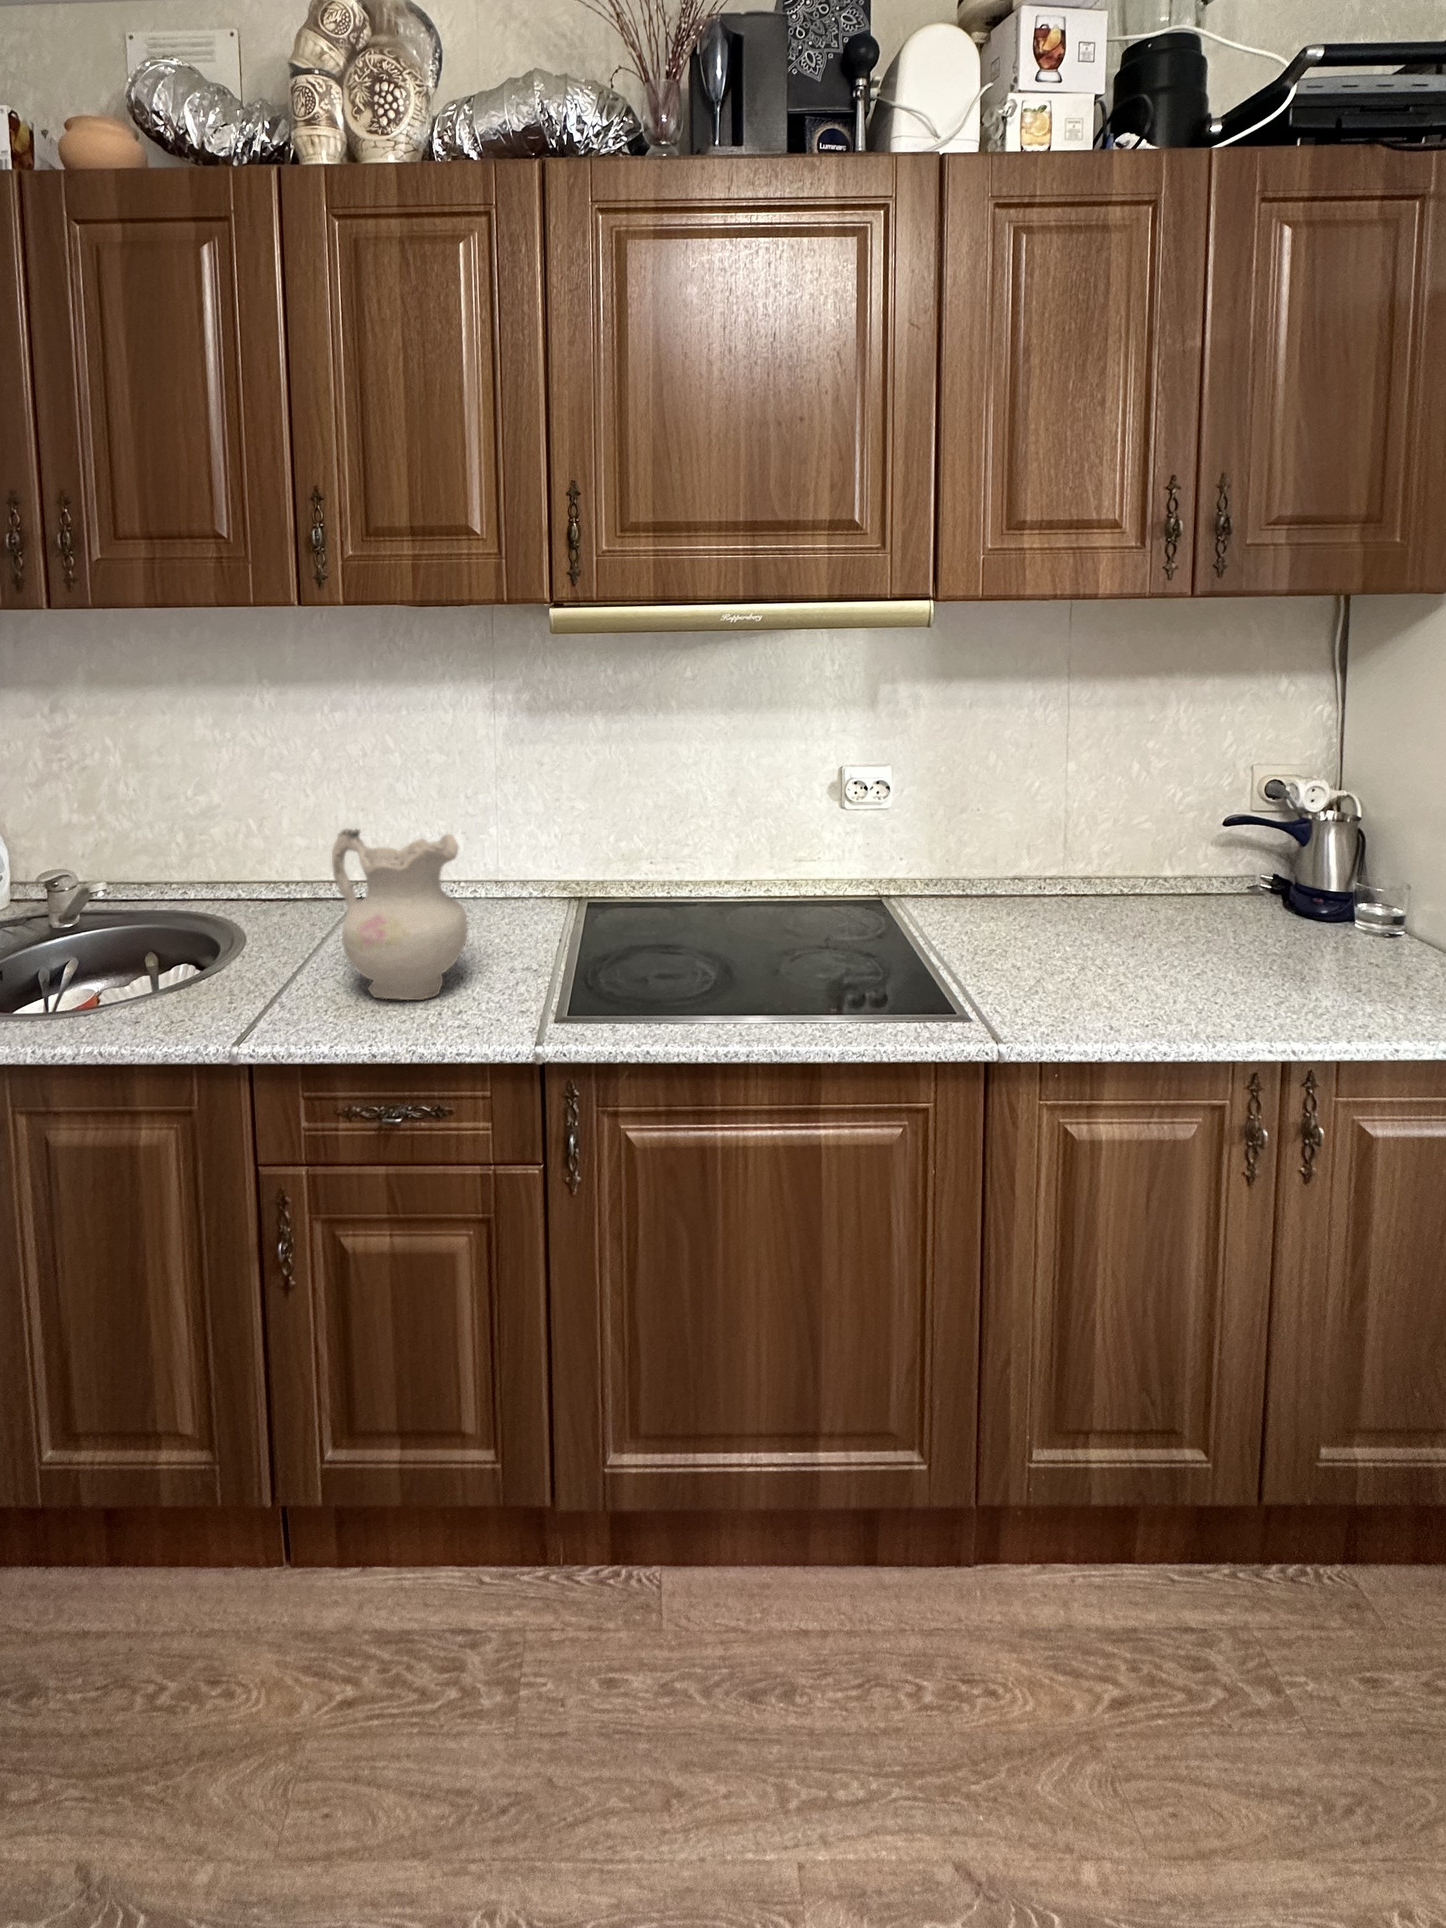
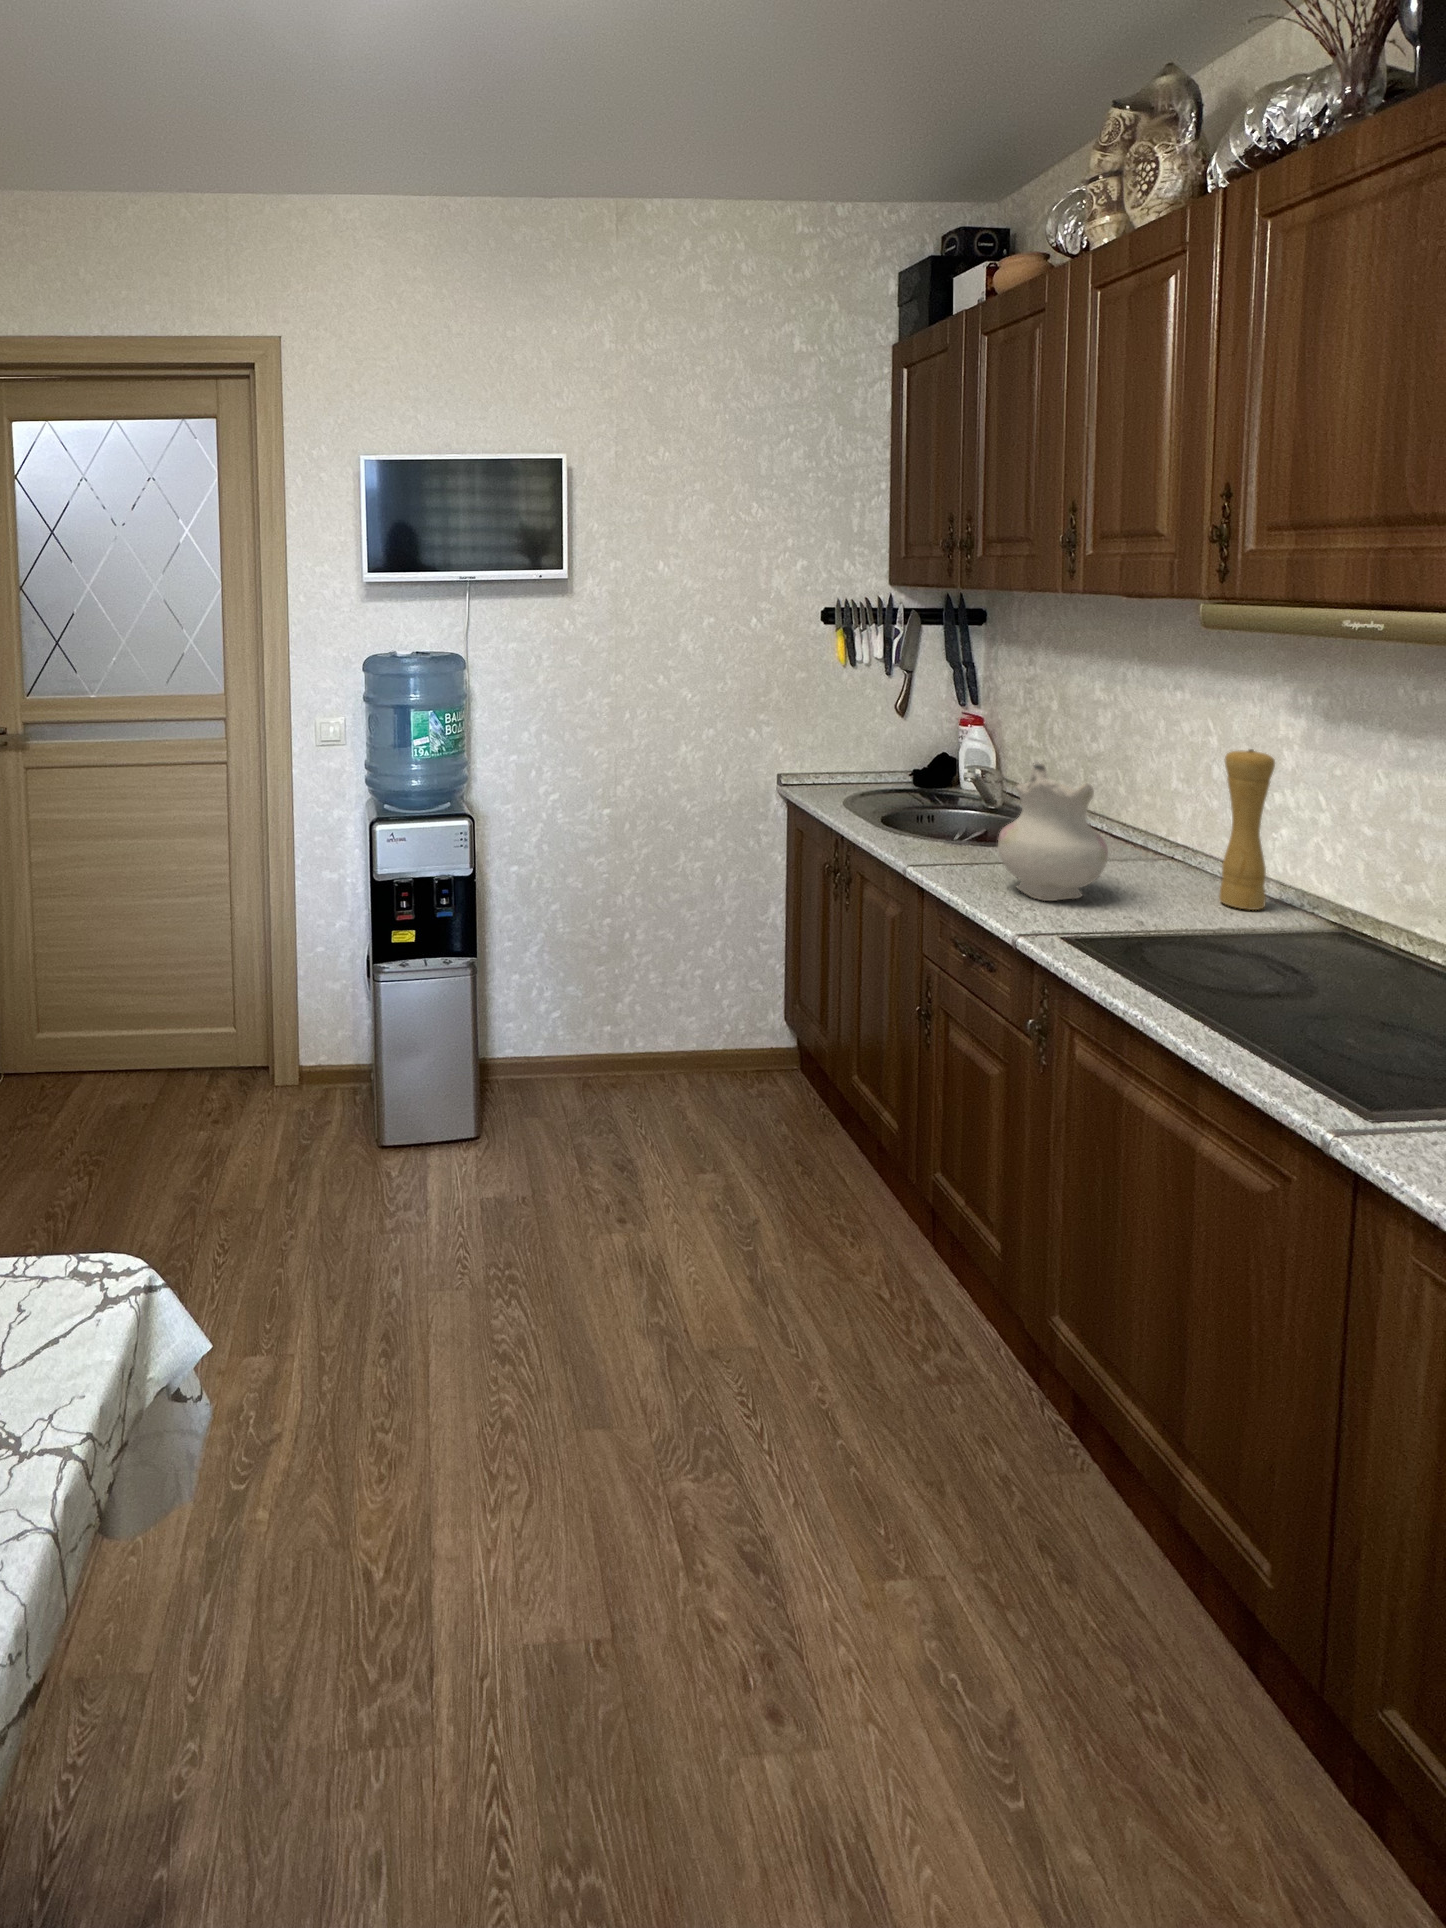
pepper mill: none [485,754,528,921] -> present [1219,749,1275,910]

